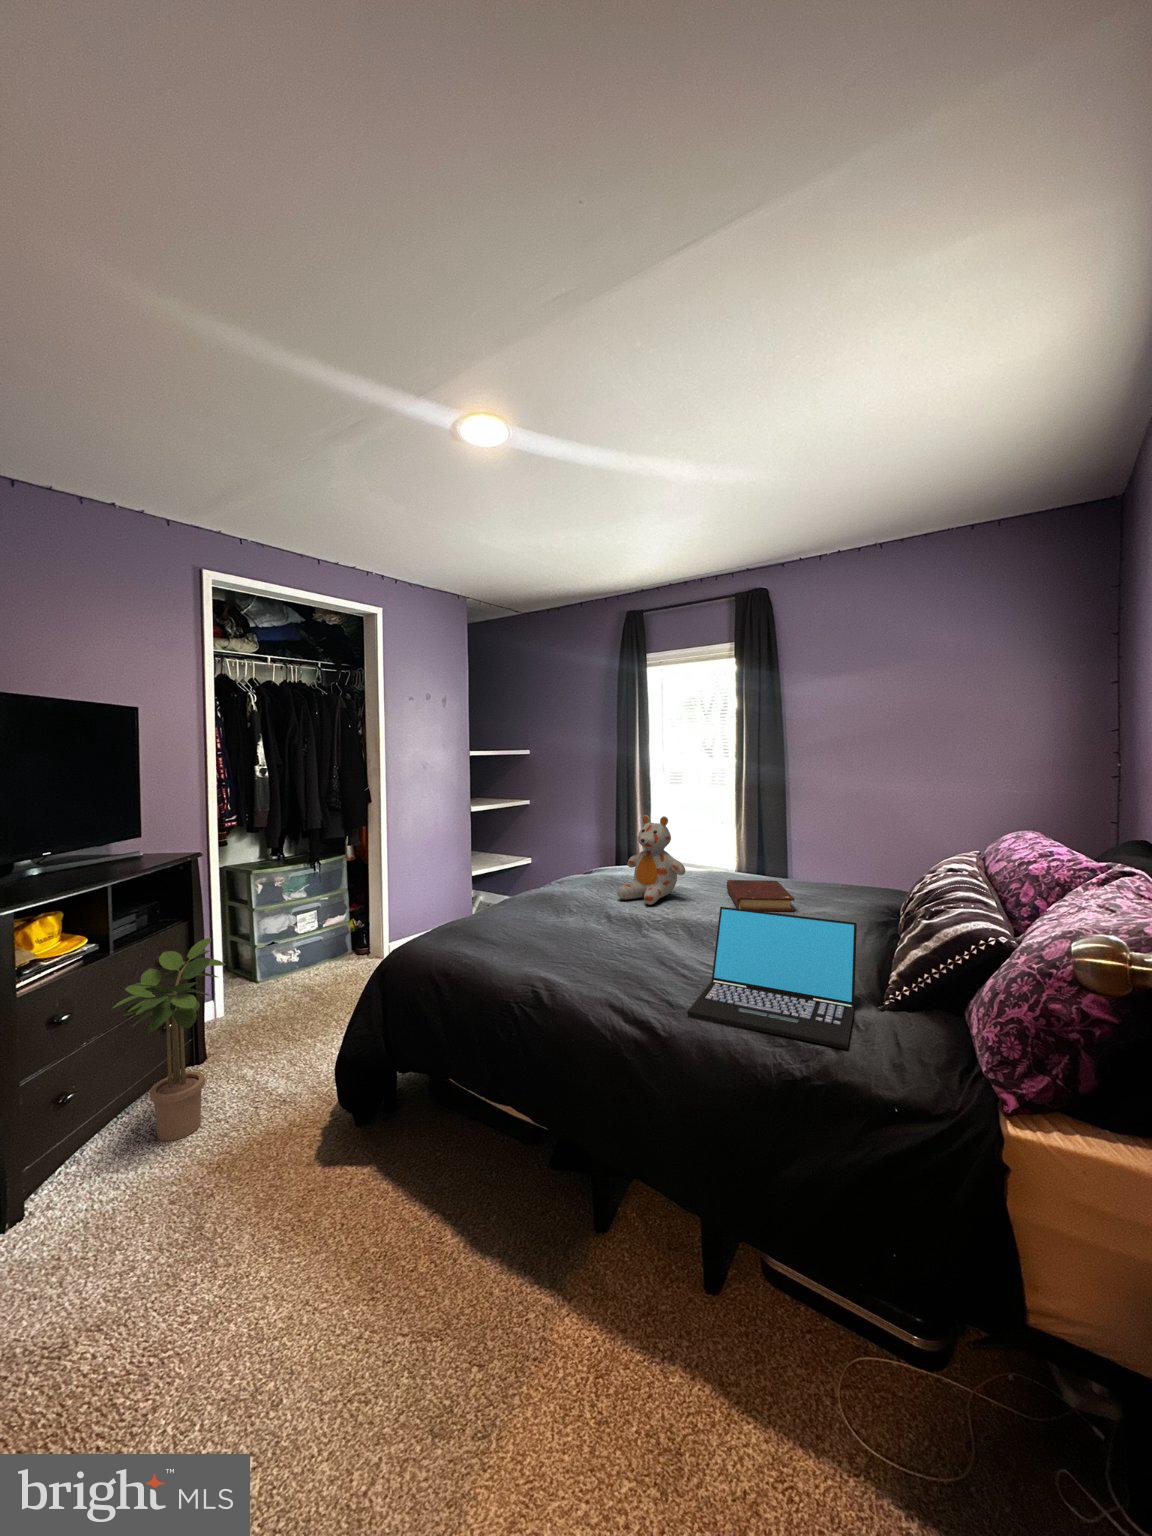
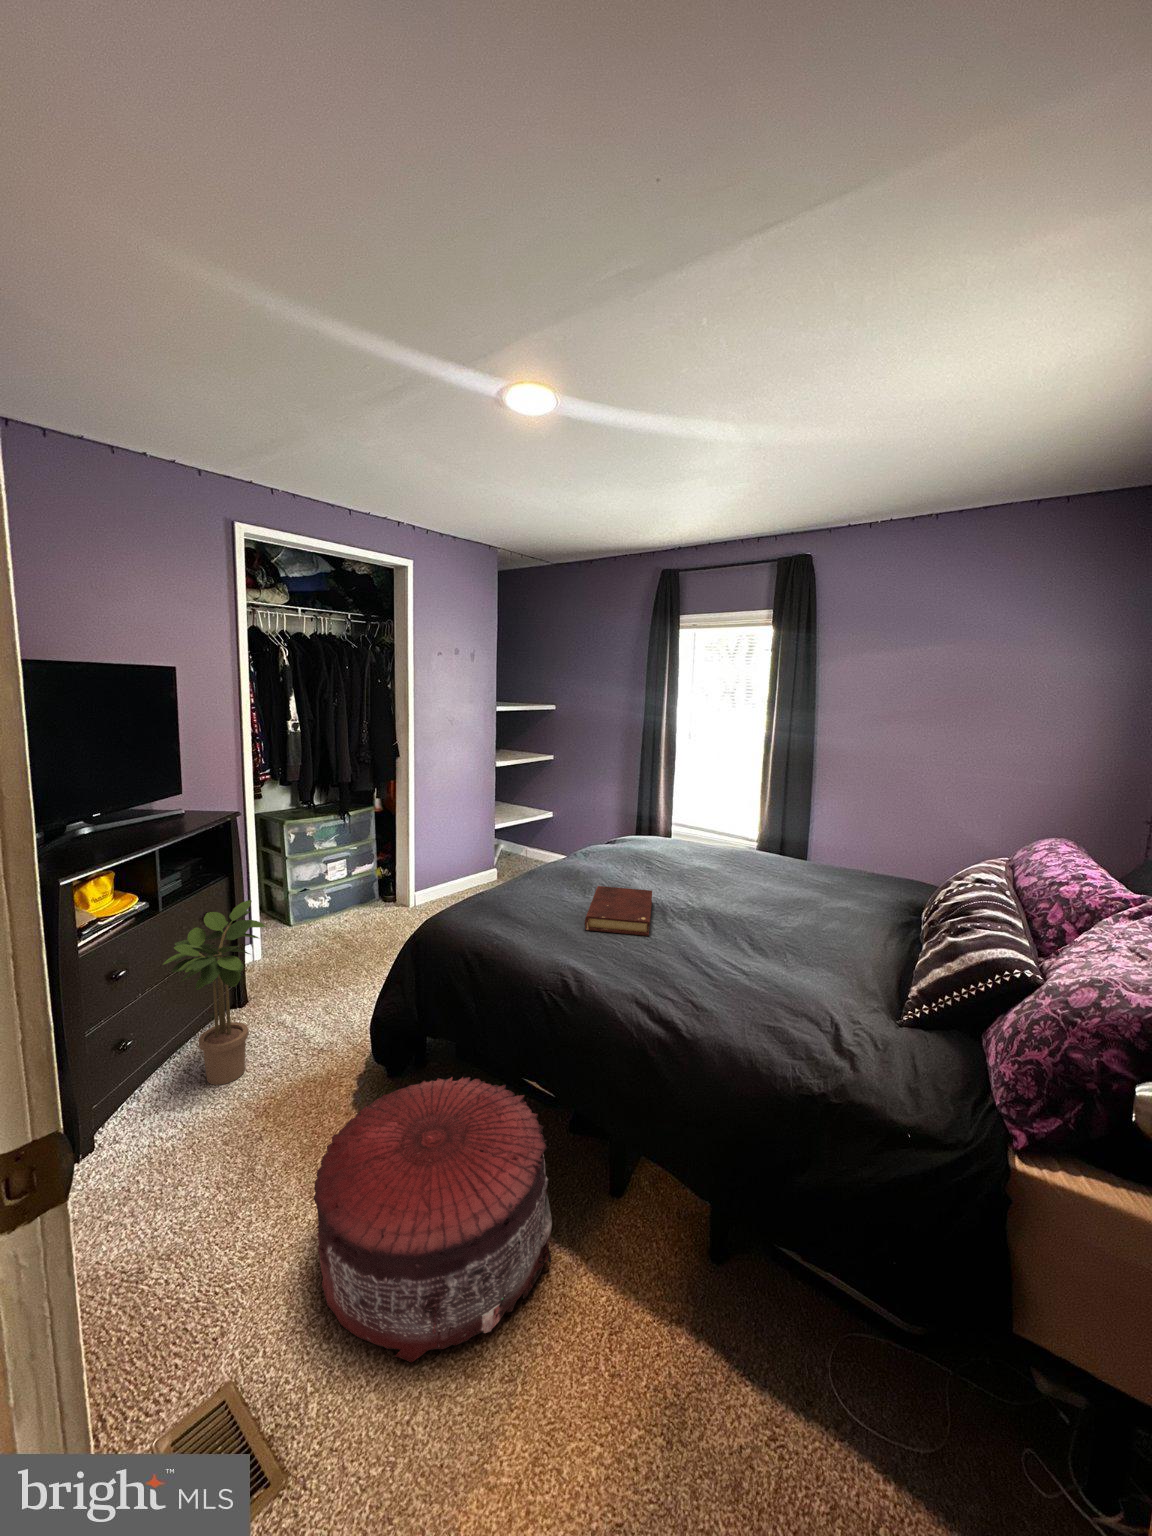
stuffed bear: present [618,815,685,905] -> none [642,797,711,887]
book: present [727,880,794,911] -> present [585,886,652,936]
laptop: present [687,907,857,1049] -> none [711,911,884,1069]
pouf: none [262,1105,530,1425] -> present [313,1077,552,1363]

